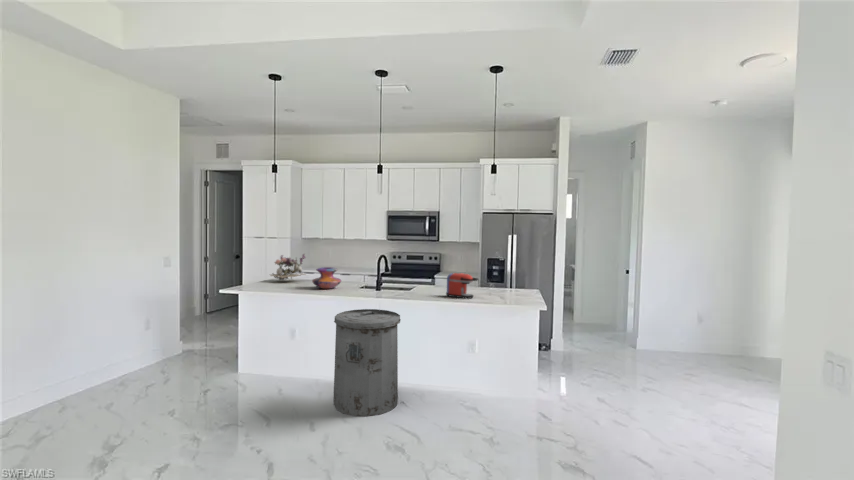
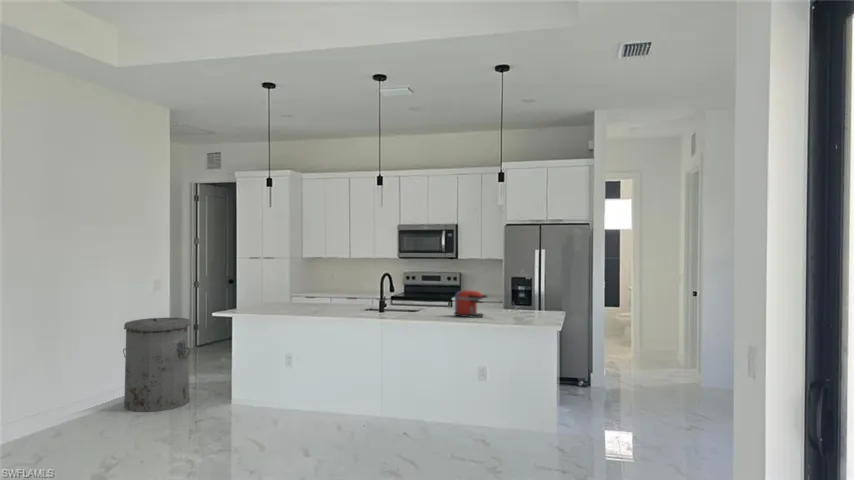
flower arrangement: present [271,254,305,280] -> none [265,273,305,305]
decorative vase: present [312,267,341,289] -> none [311,287,342,311]
trash can: present [333,309,401,416] -> present [123,318,190,412]

